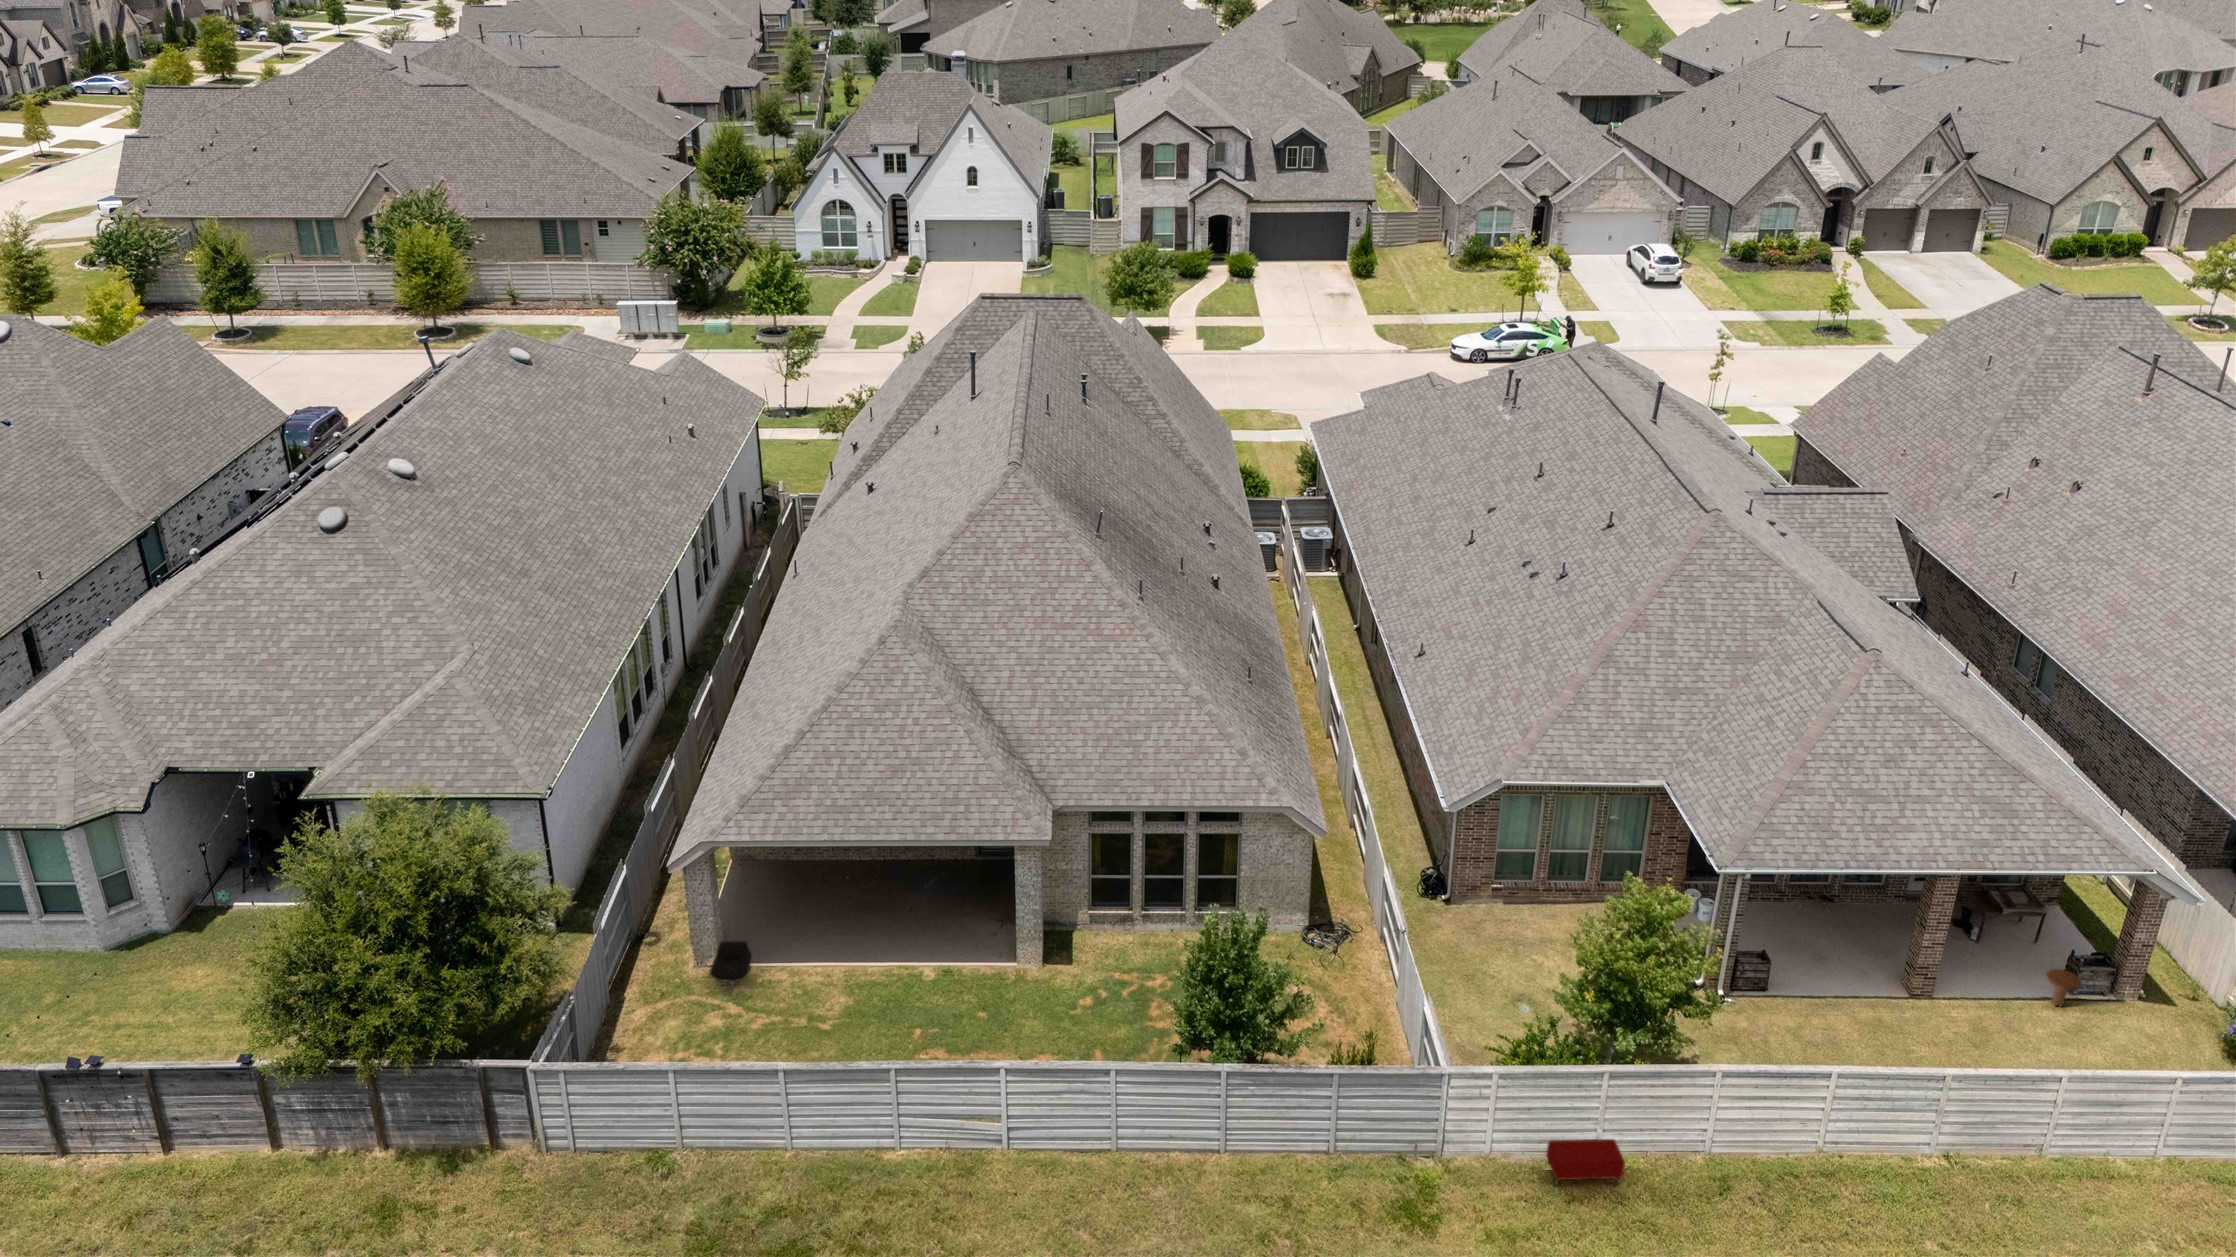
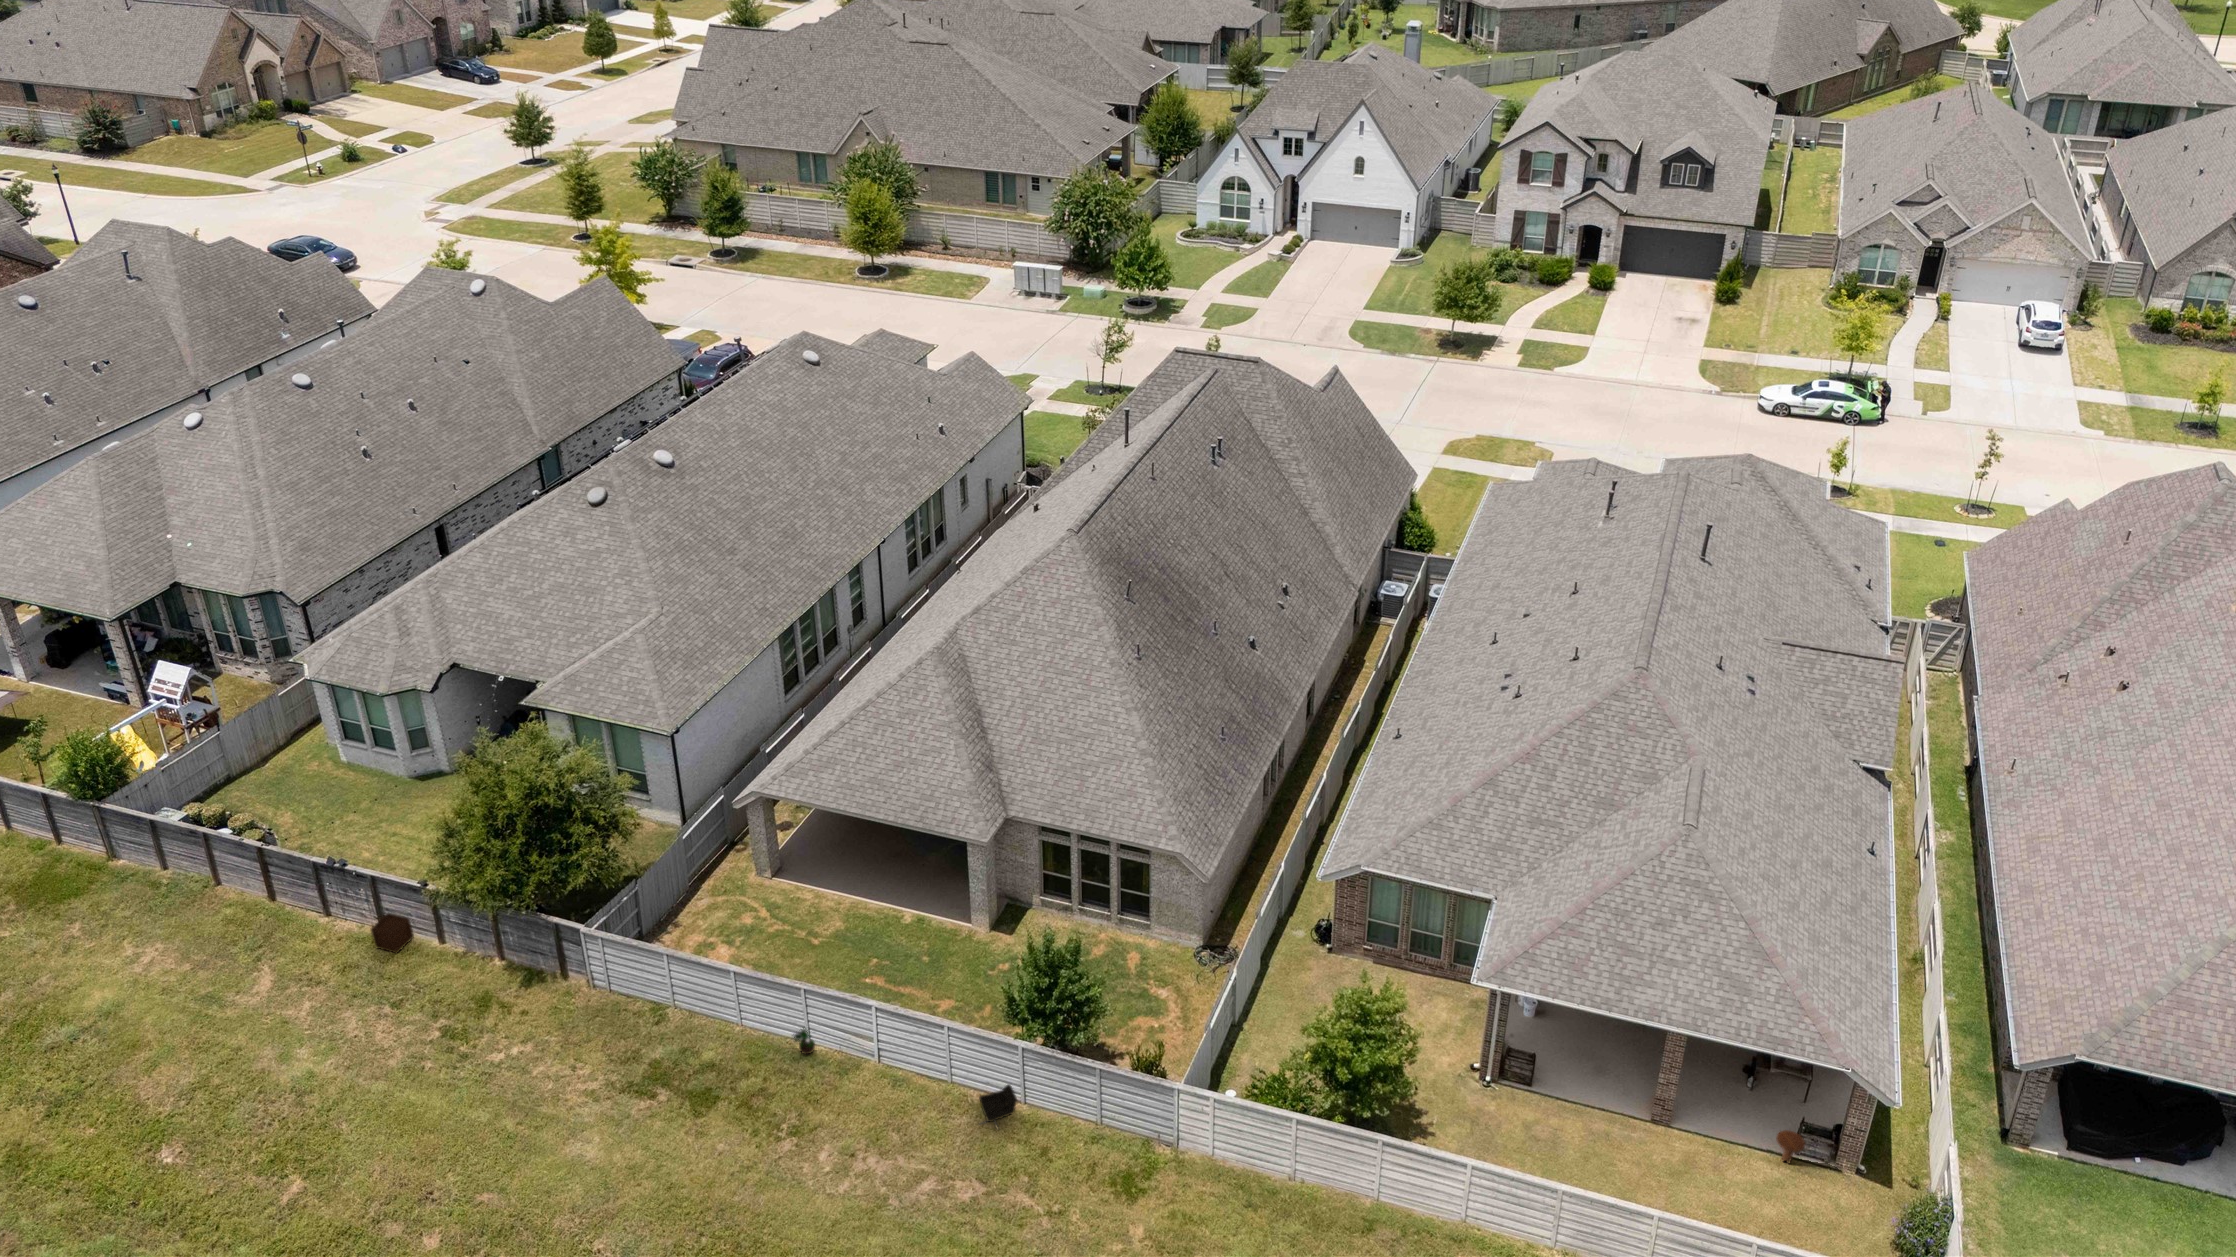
lounge chair: present [709,941,752,993] -> present [979,1084,1017,1126]
wooden crate: none [156,1124,223,1182] -> present [371,913,414,953]
potted tree: none [882,1126,913,1167] -> present [793,1028,815,1054]
bench: present [1546,1139,1625,1185] -> none [1243,1156,1299,1202]

